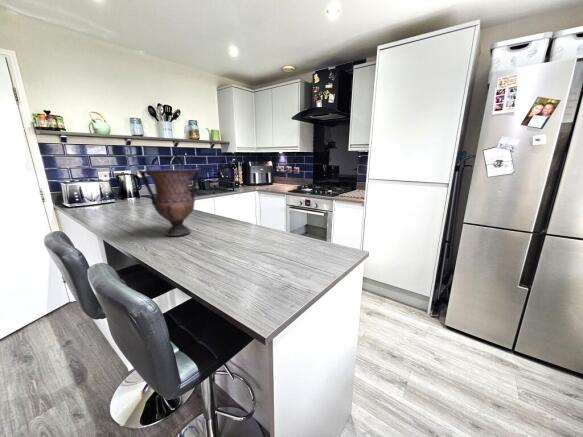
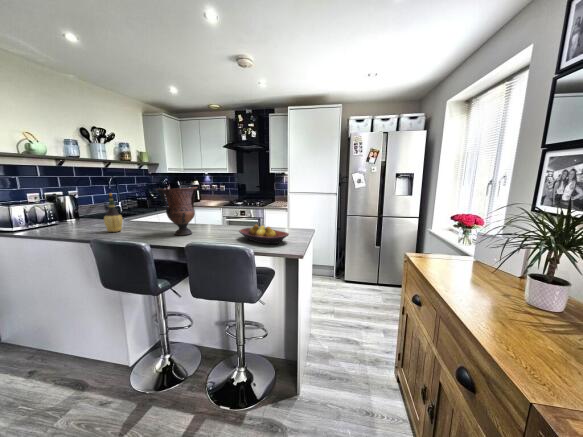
wine bottle: none [113,174,135,220] -> present [104,193,123,232]
fruit bowl: none [221,237,295,285] -> present [239,224,289,244]

